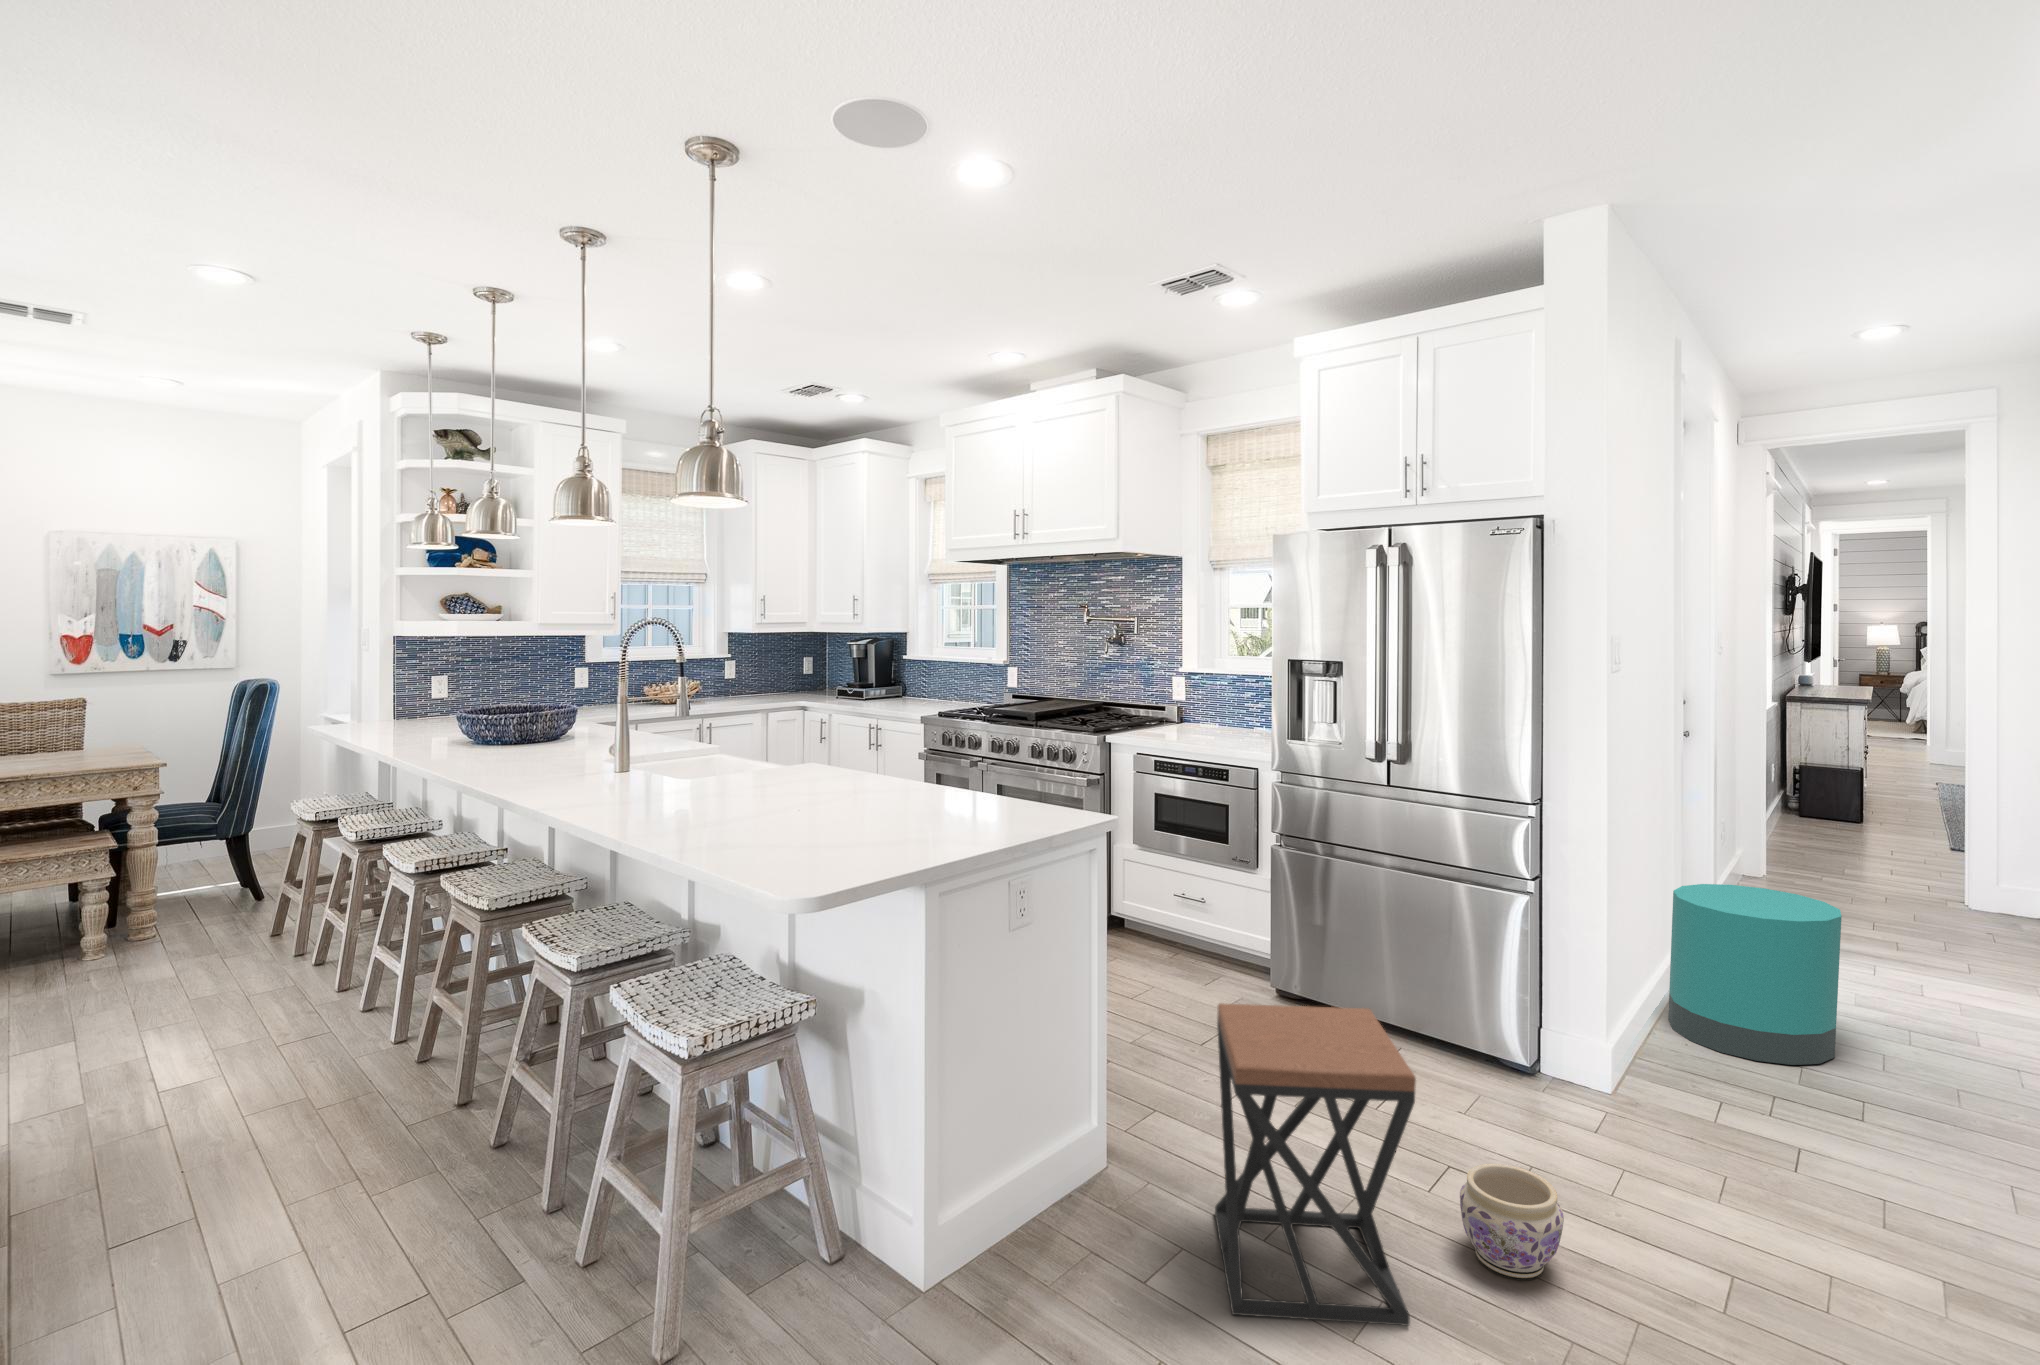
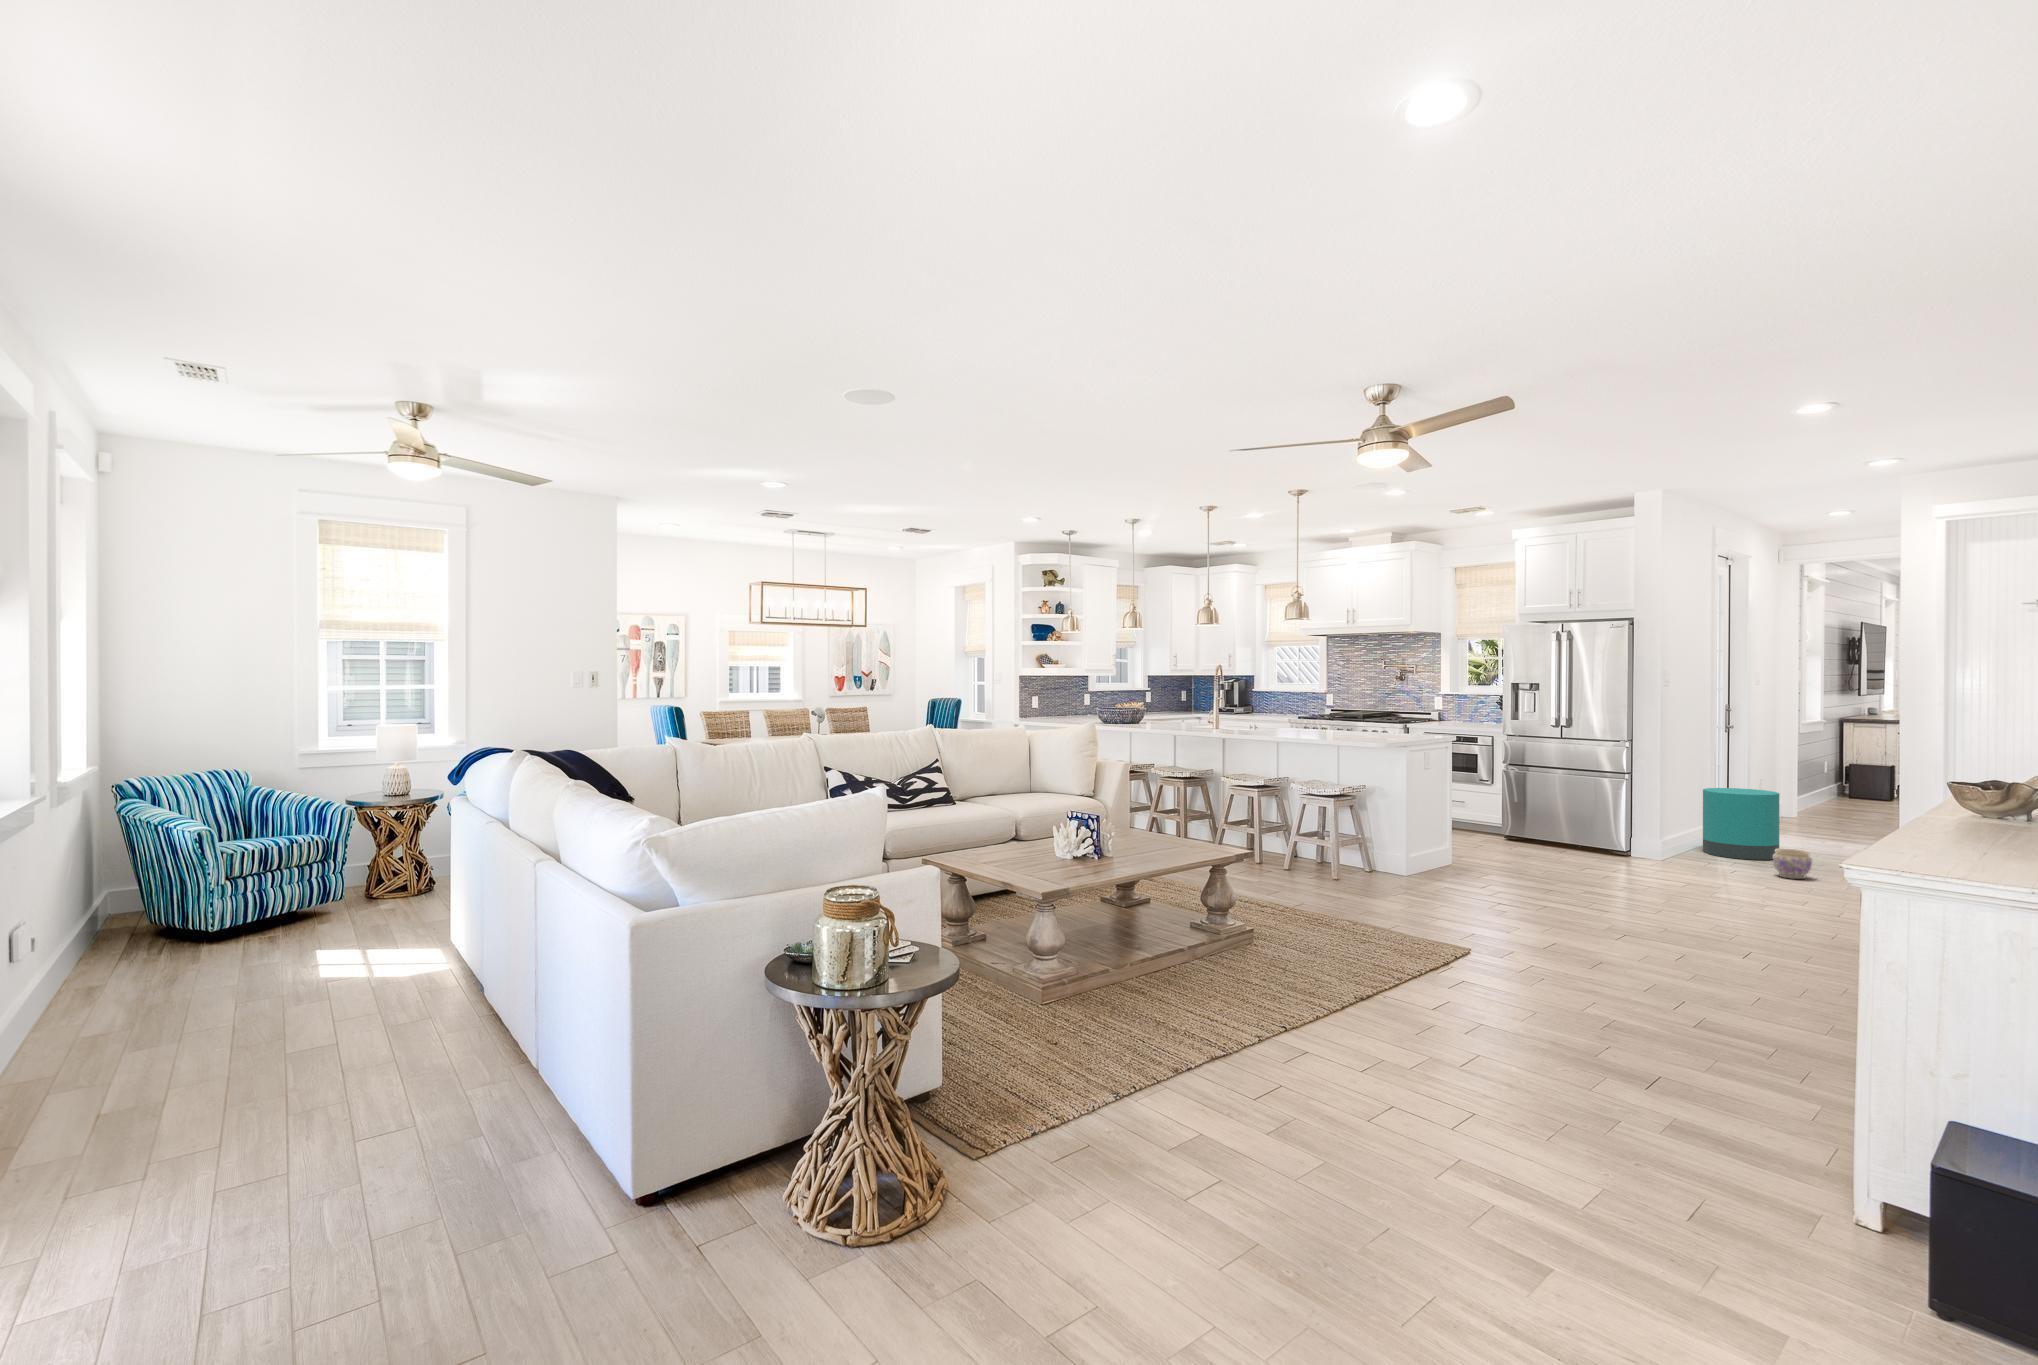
stool: present [1215,1003,1416,1326] -> none [1501,799,1577,890]
planter: present [1460,1164,1564,1280] -> present [1773,849,1812,879]

